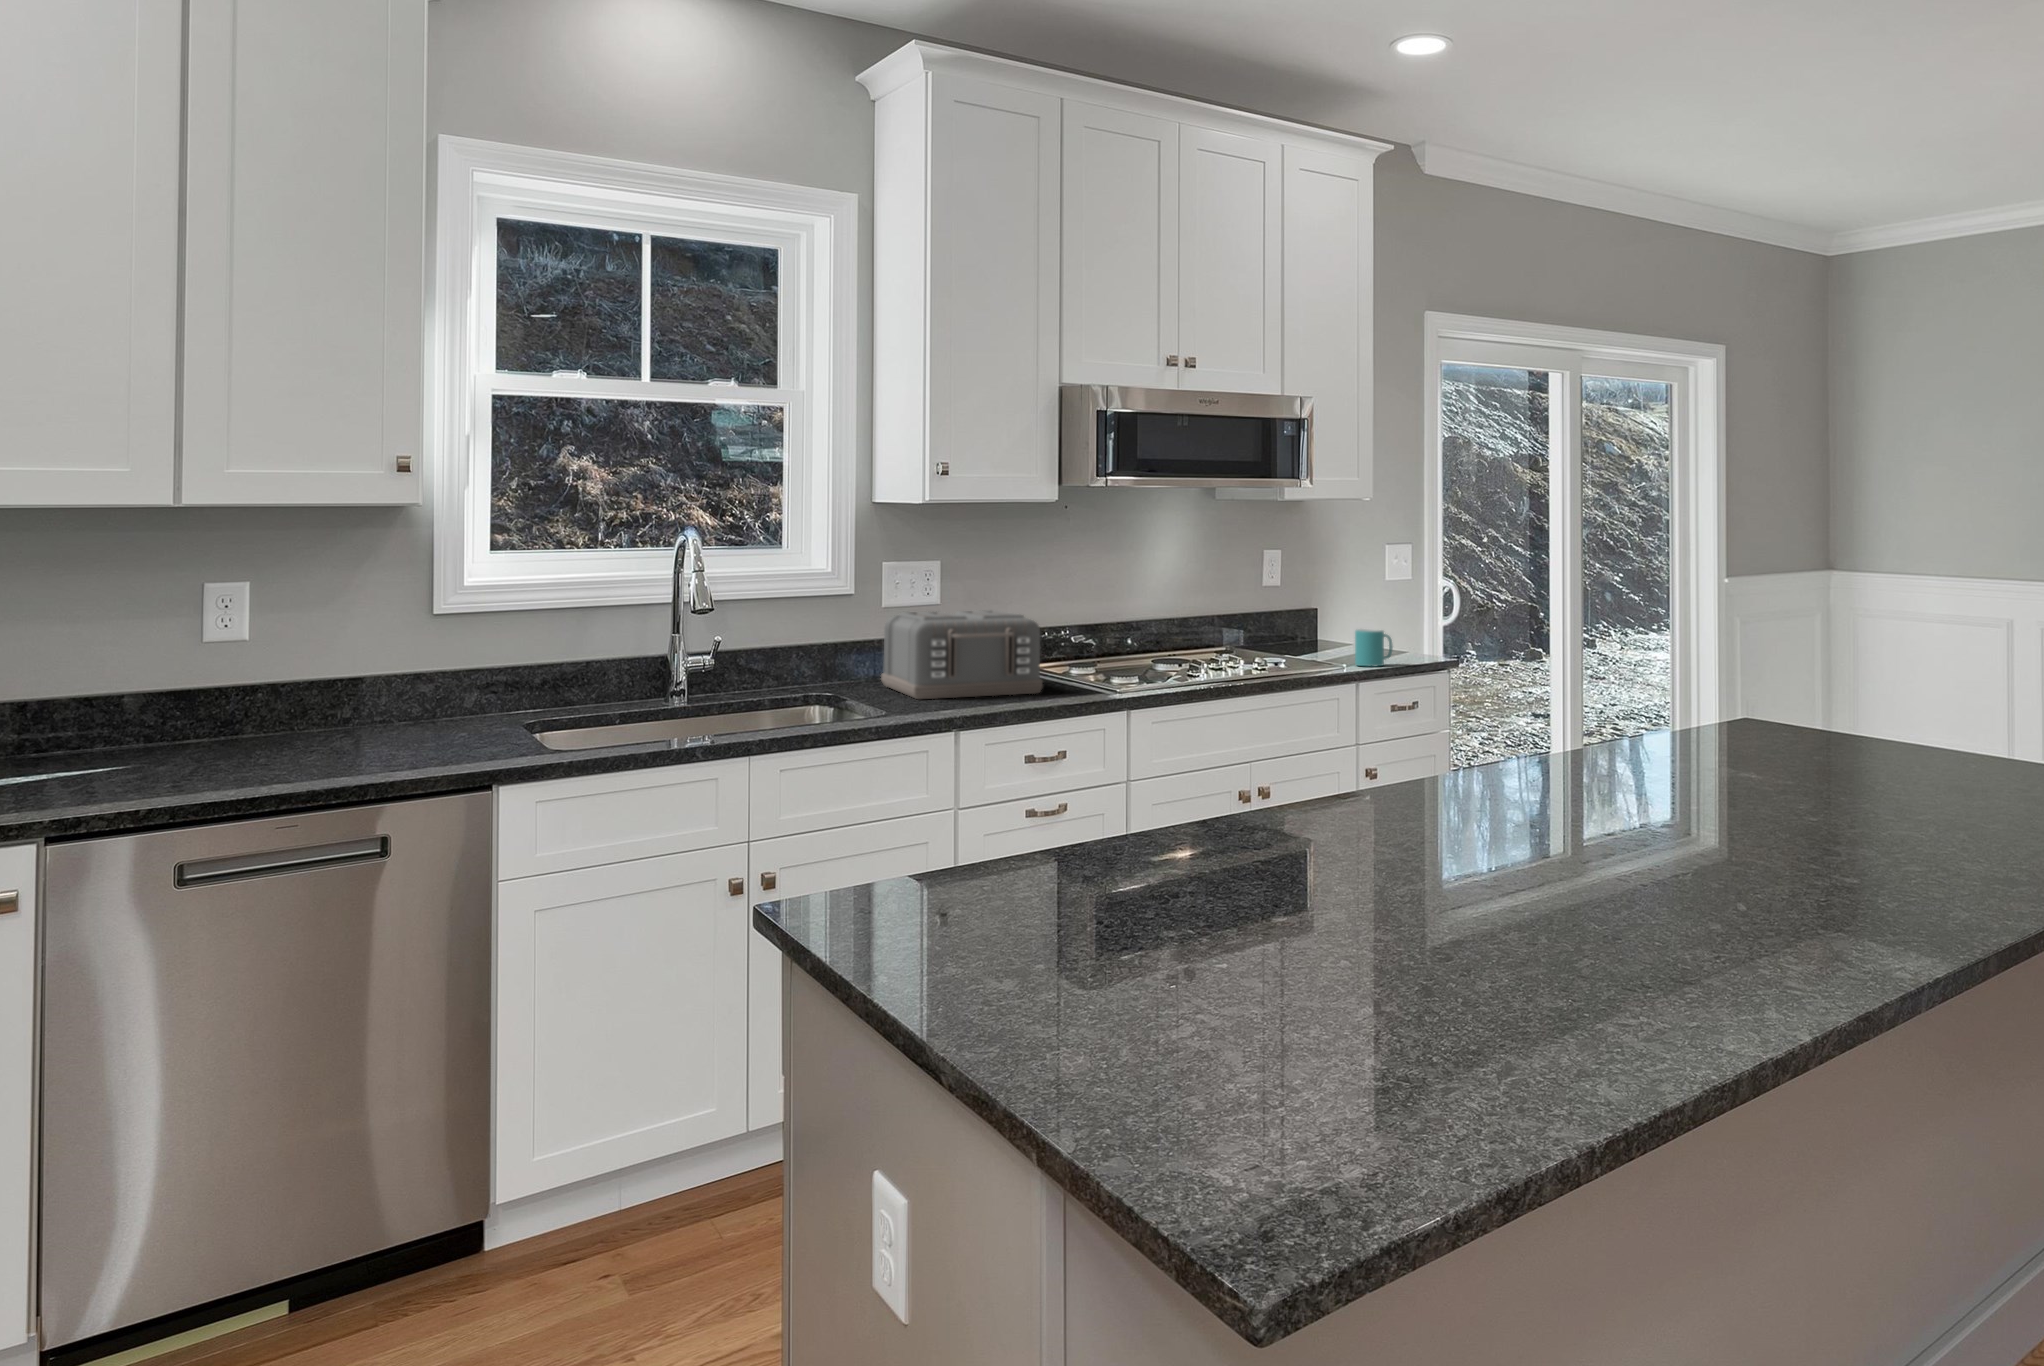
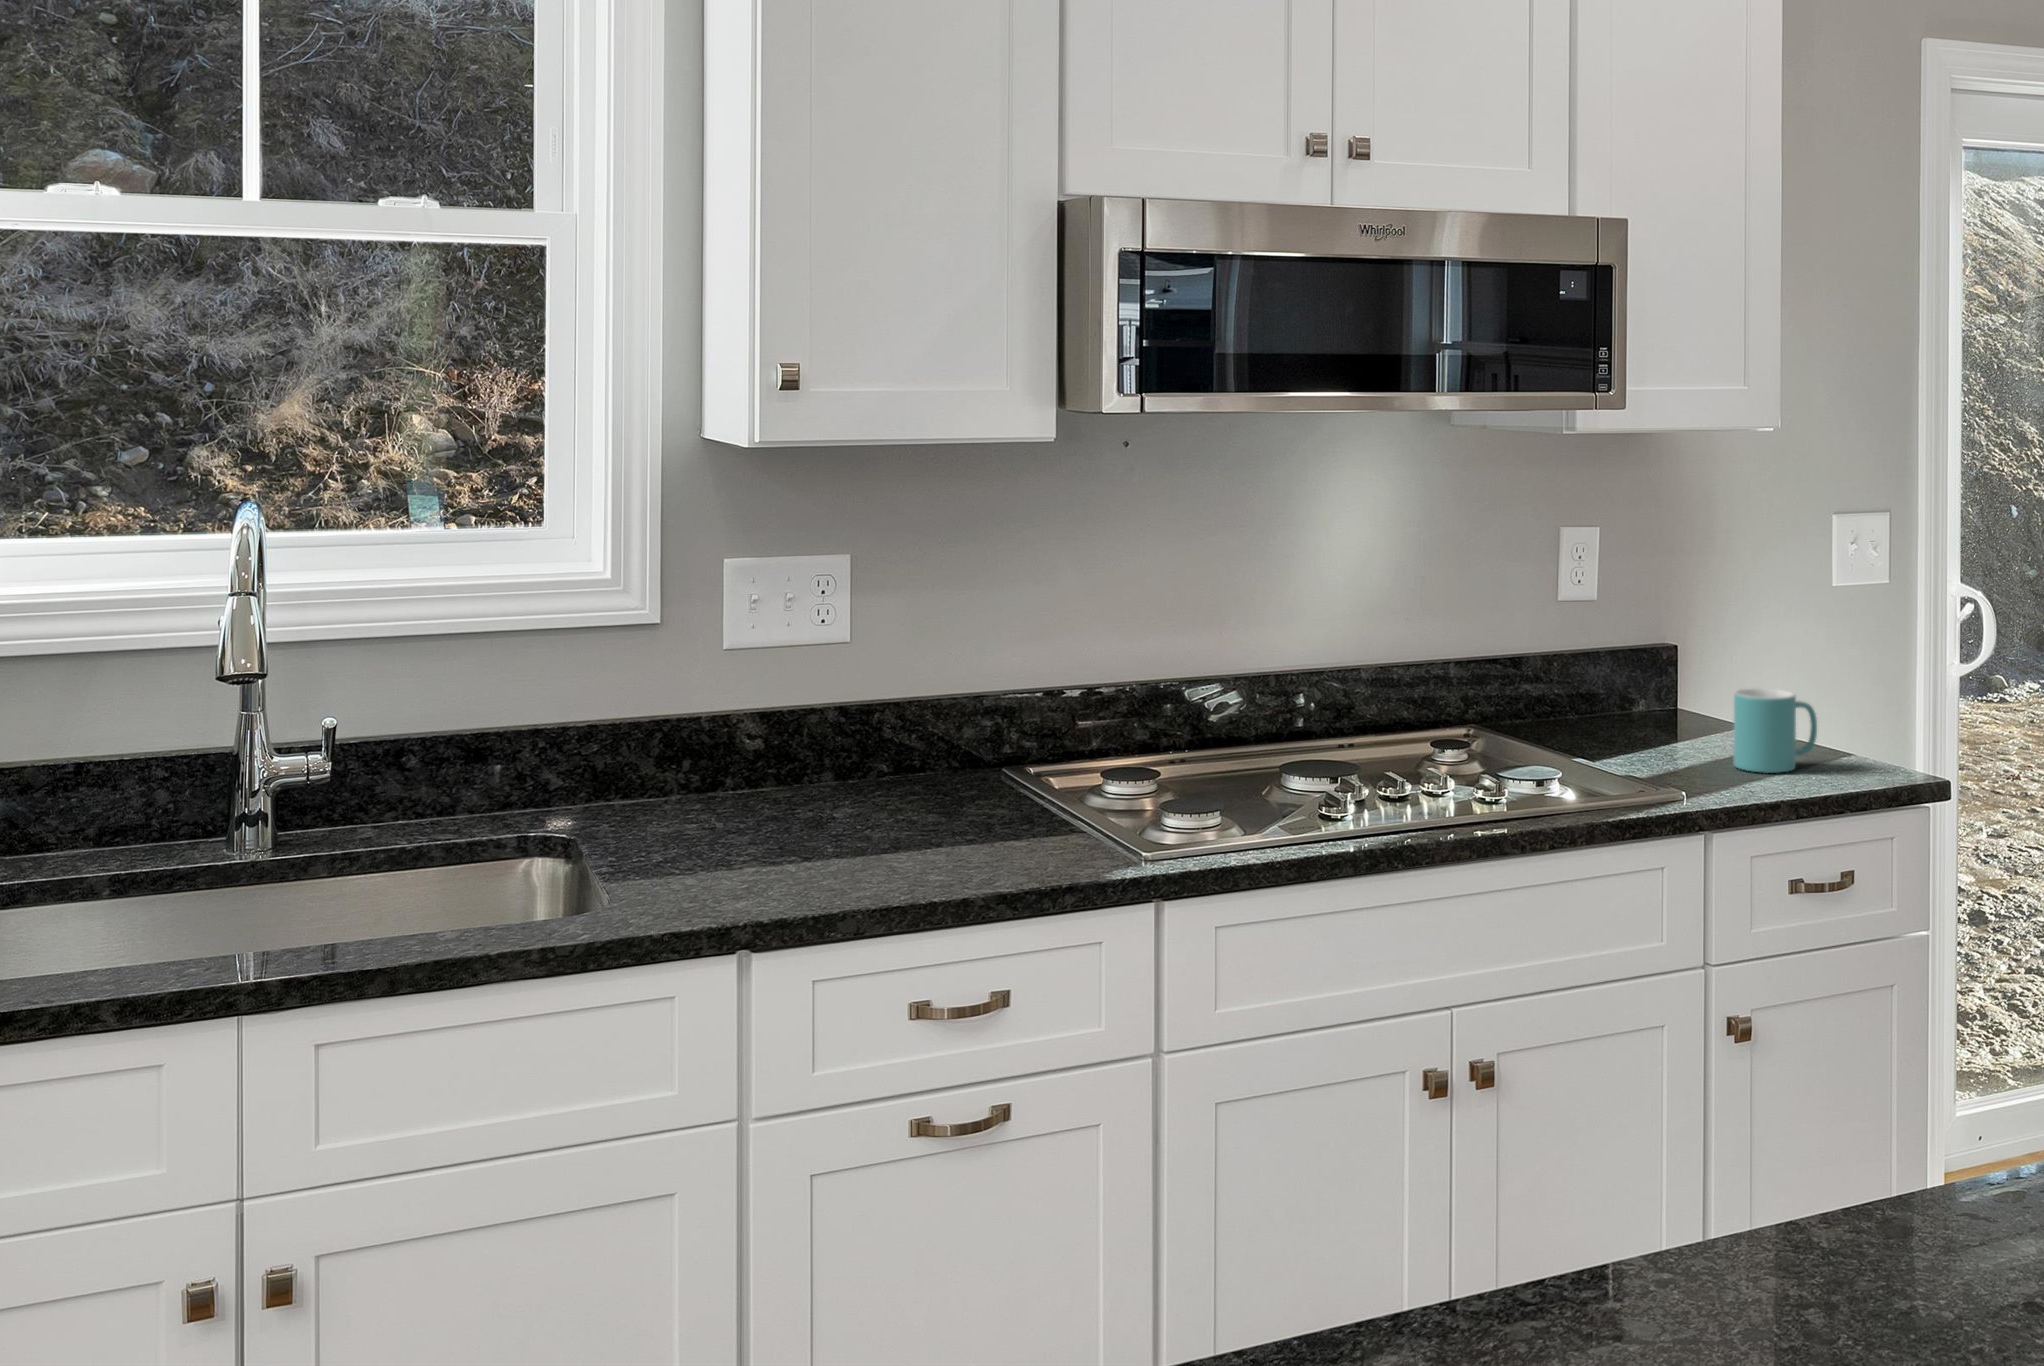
toaster: present [881,611,1042,699] -> none [687,664,975,878]

